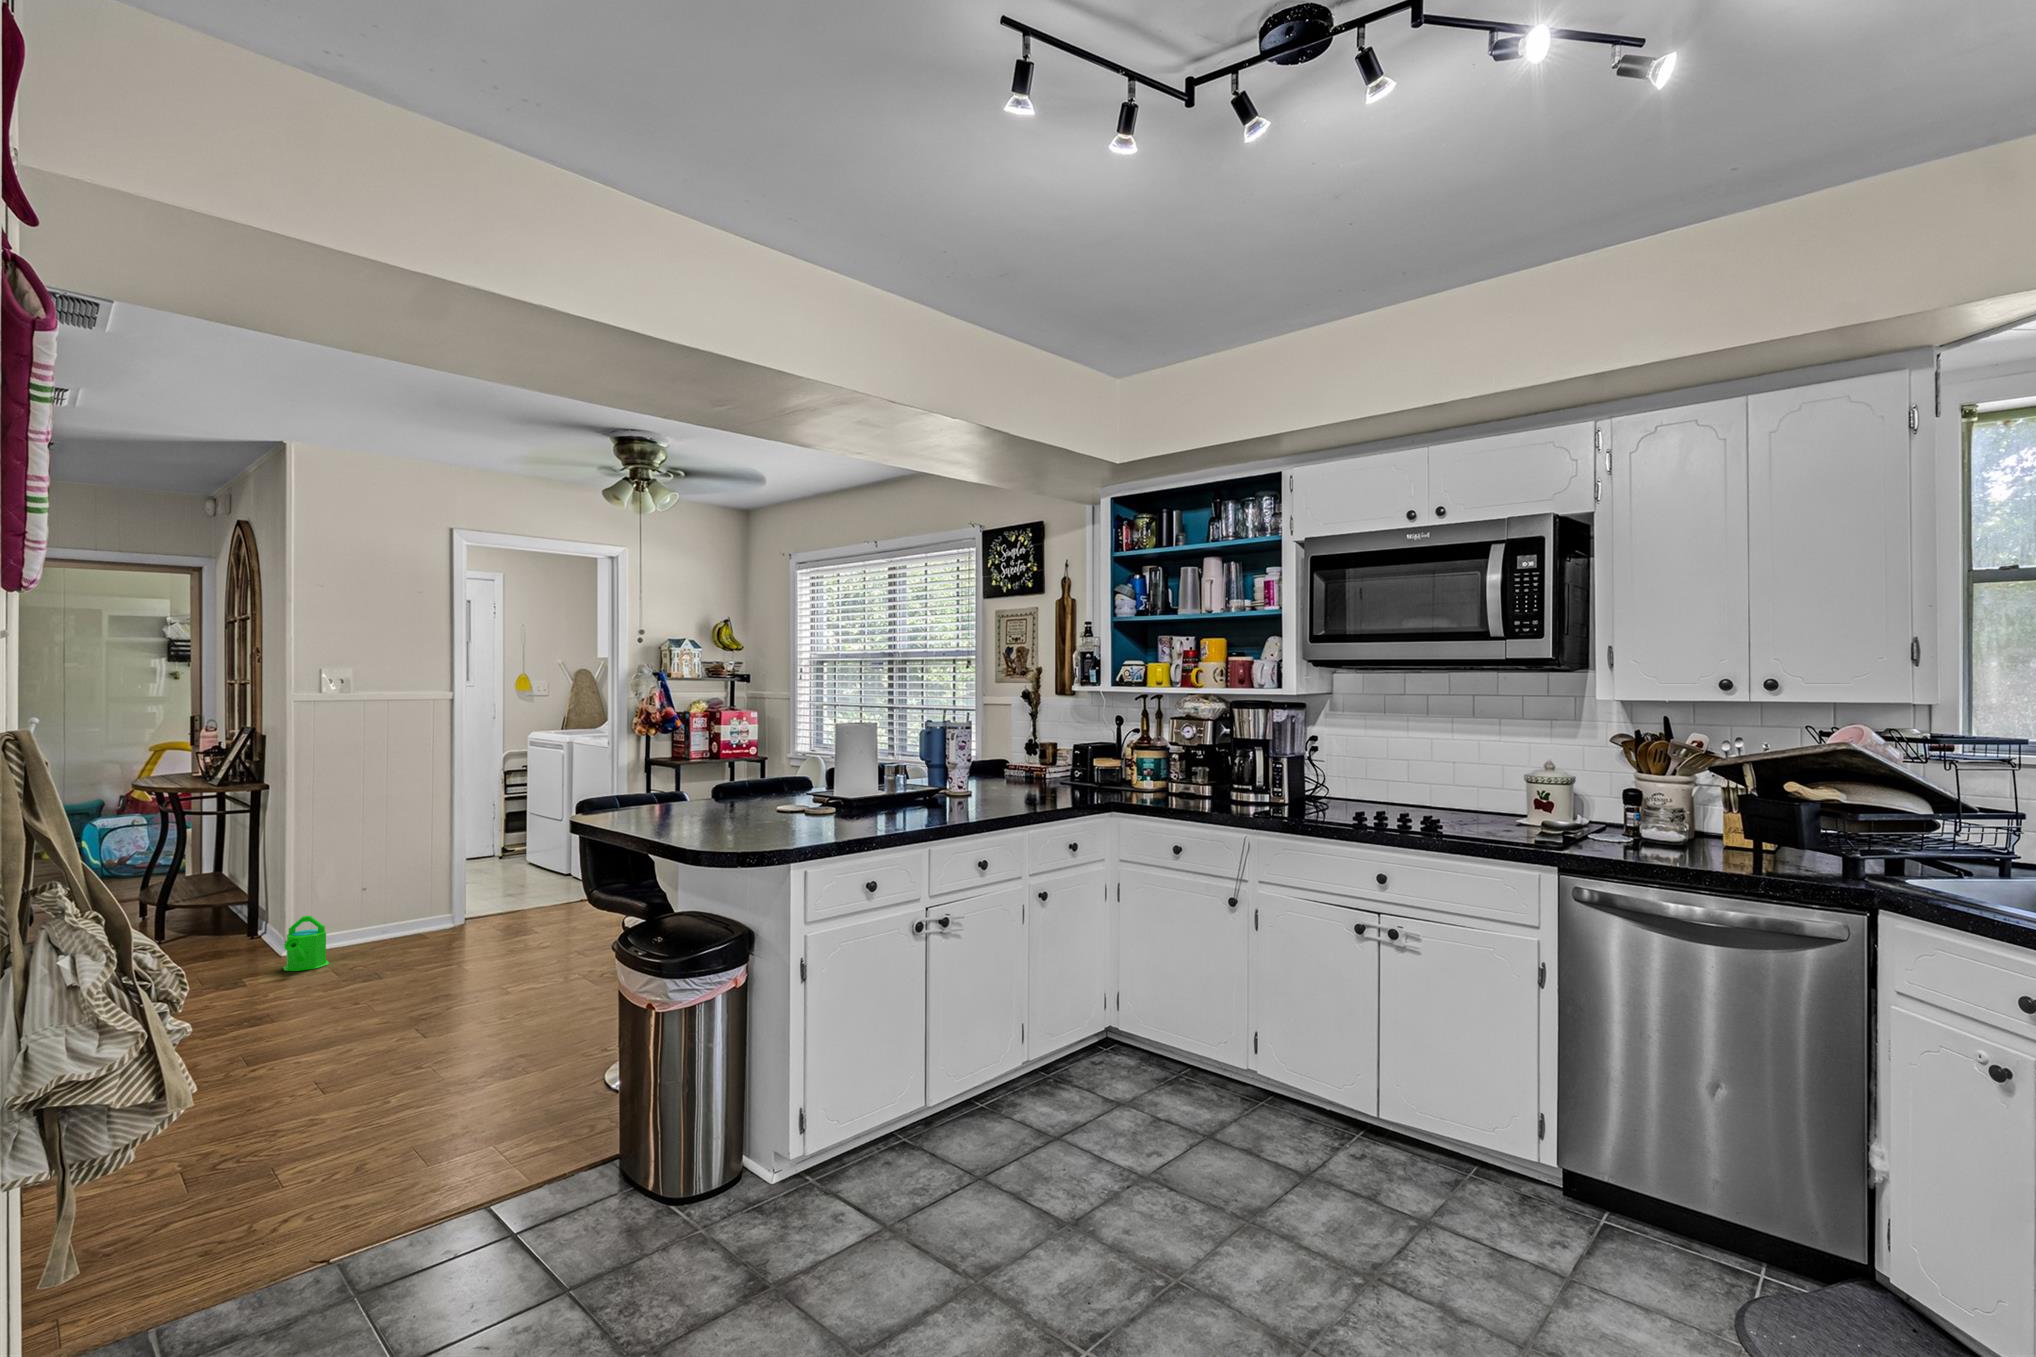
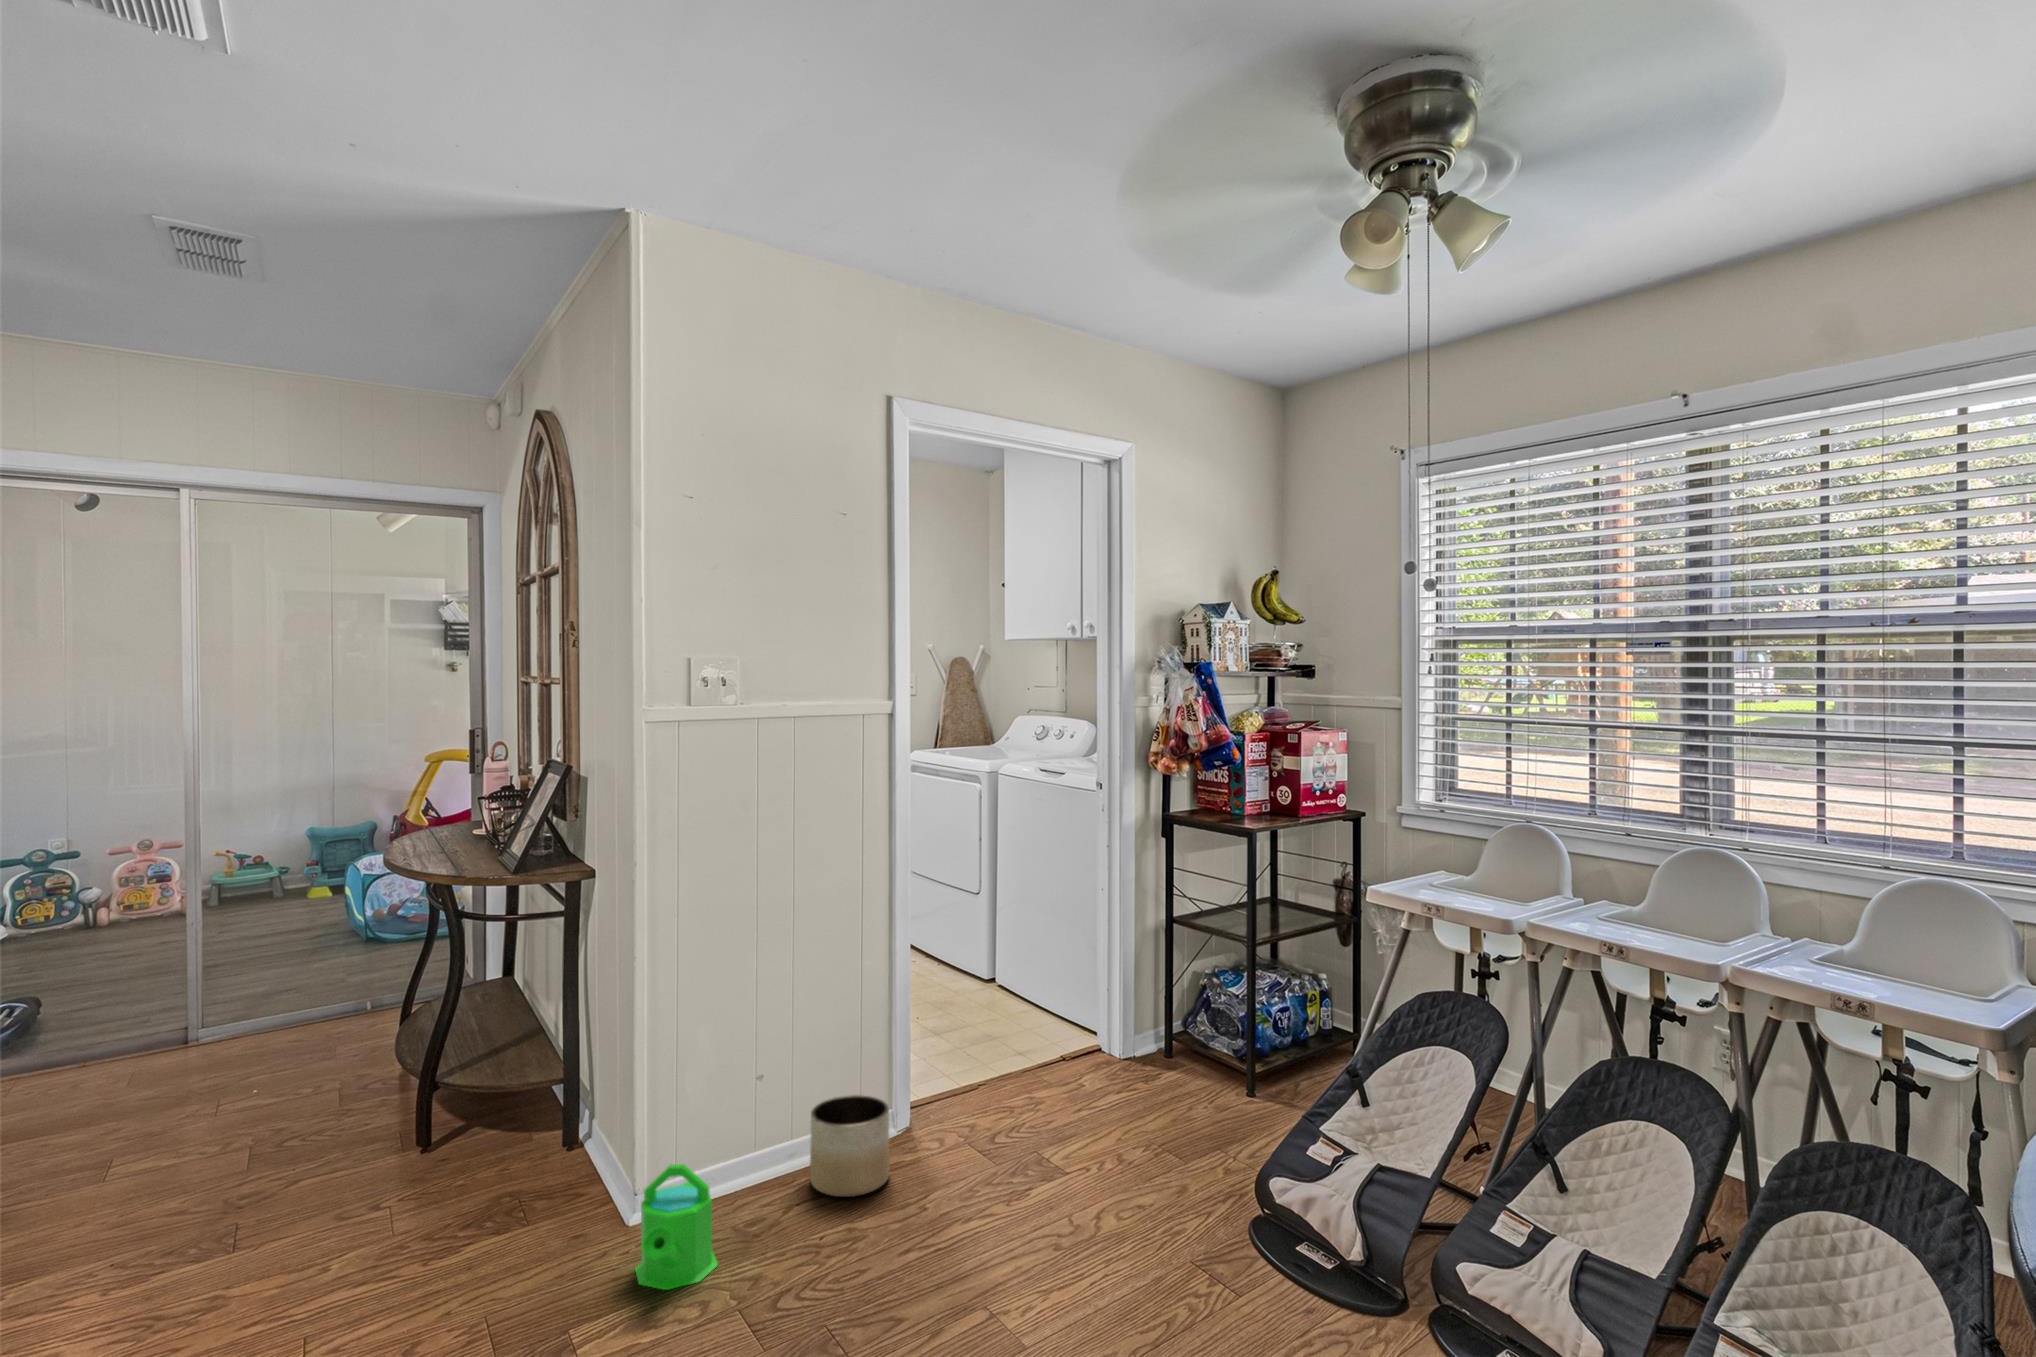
planter: none [392,898,439,943] -> present [810,1095,890,1197]

